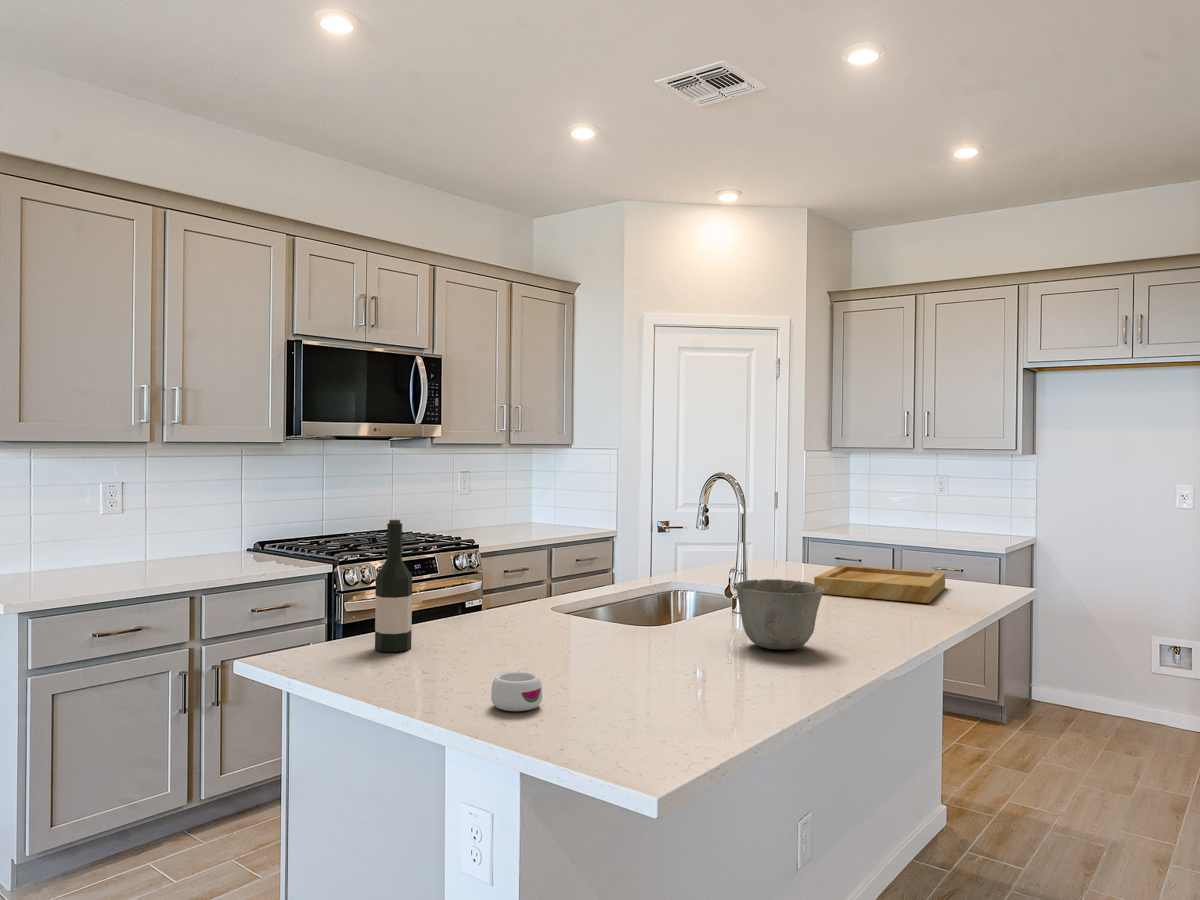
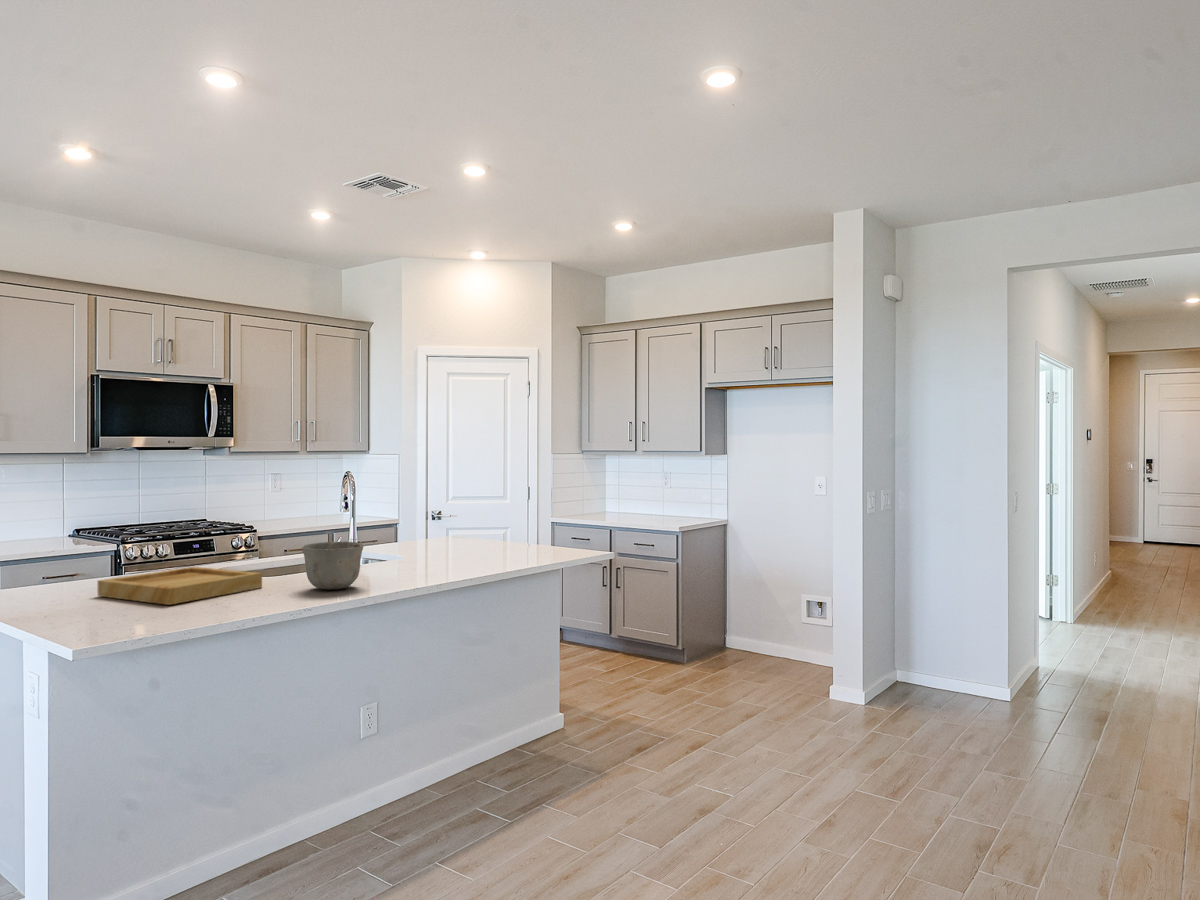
wine bottle: present [375,520,412,652] -> none [36,503,65,596]
tray: present [814,565,945,603] -> present [98,567,262,605]
mug: present [491,672,542,711] -> none [47,600,94,625]

